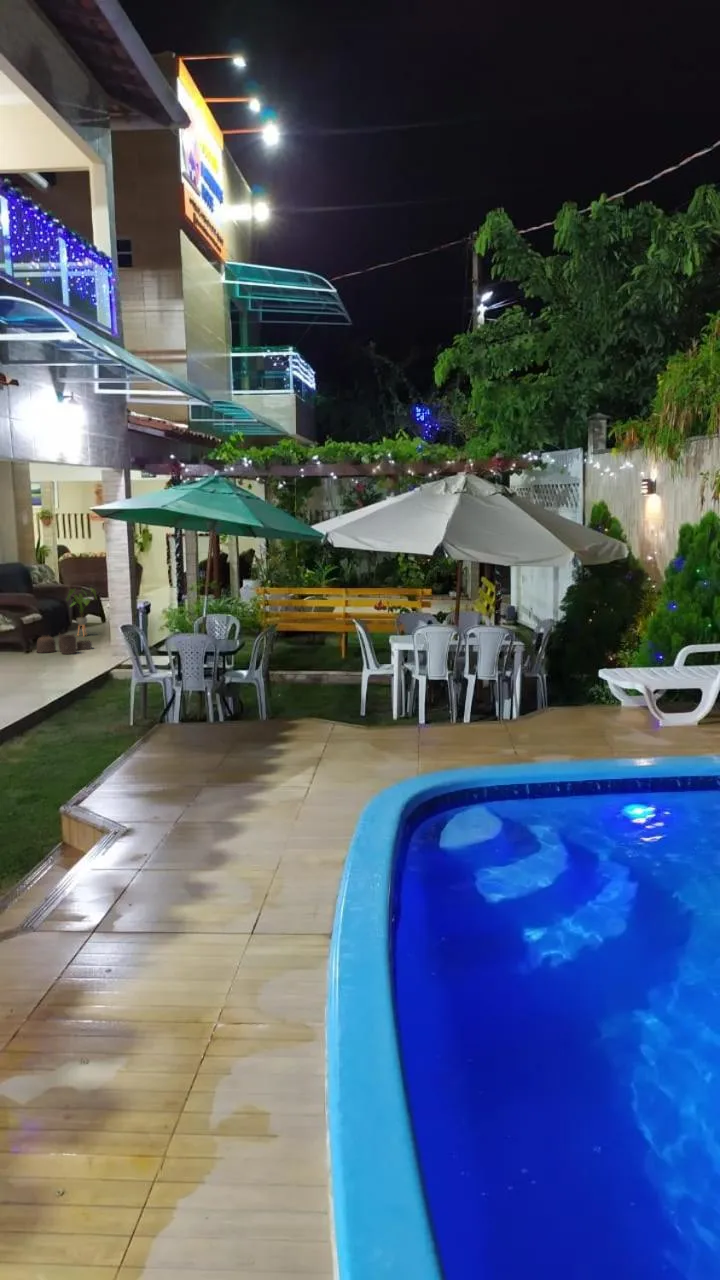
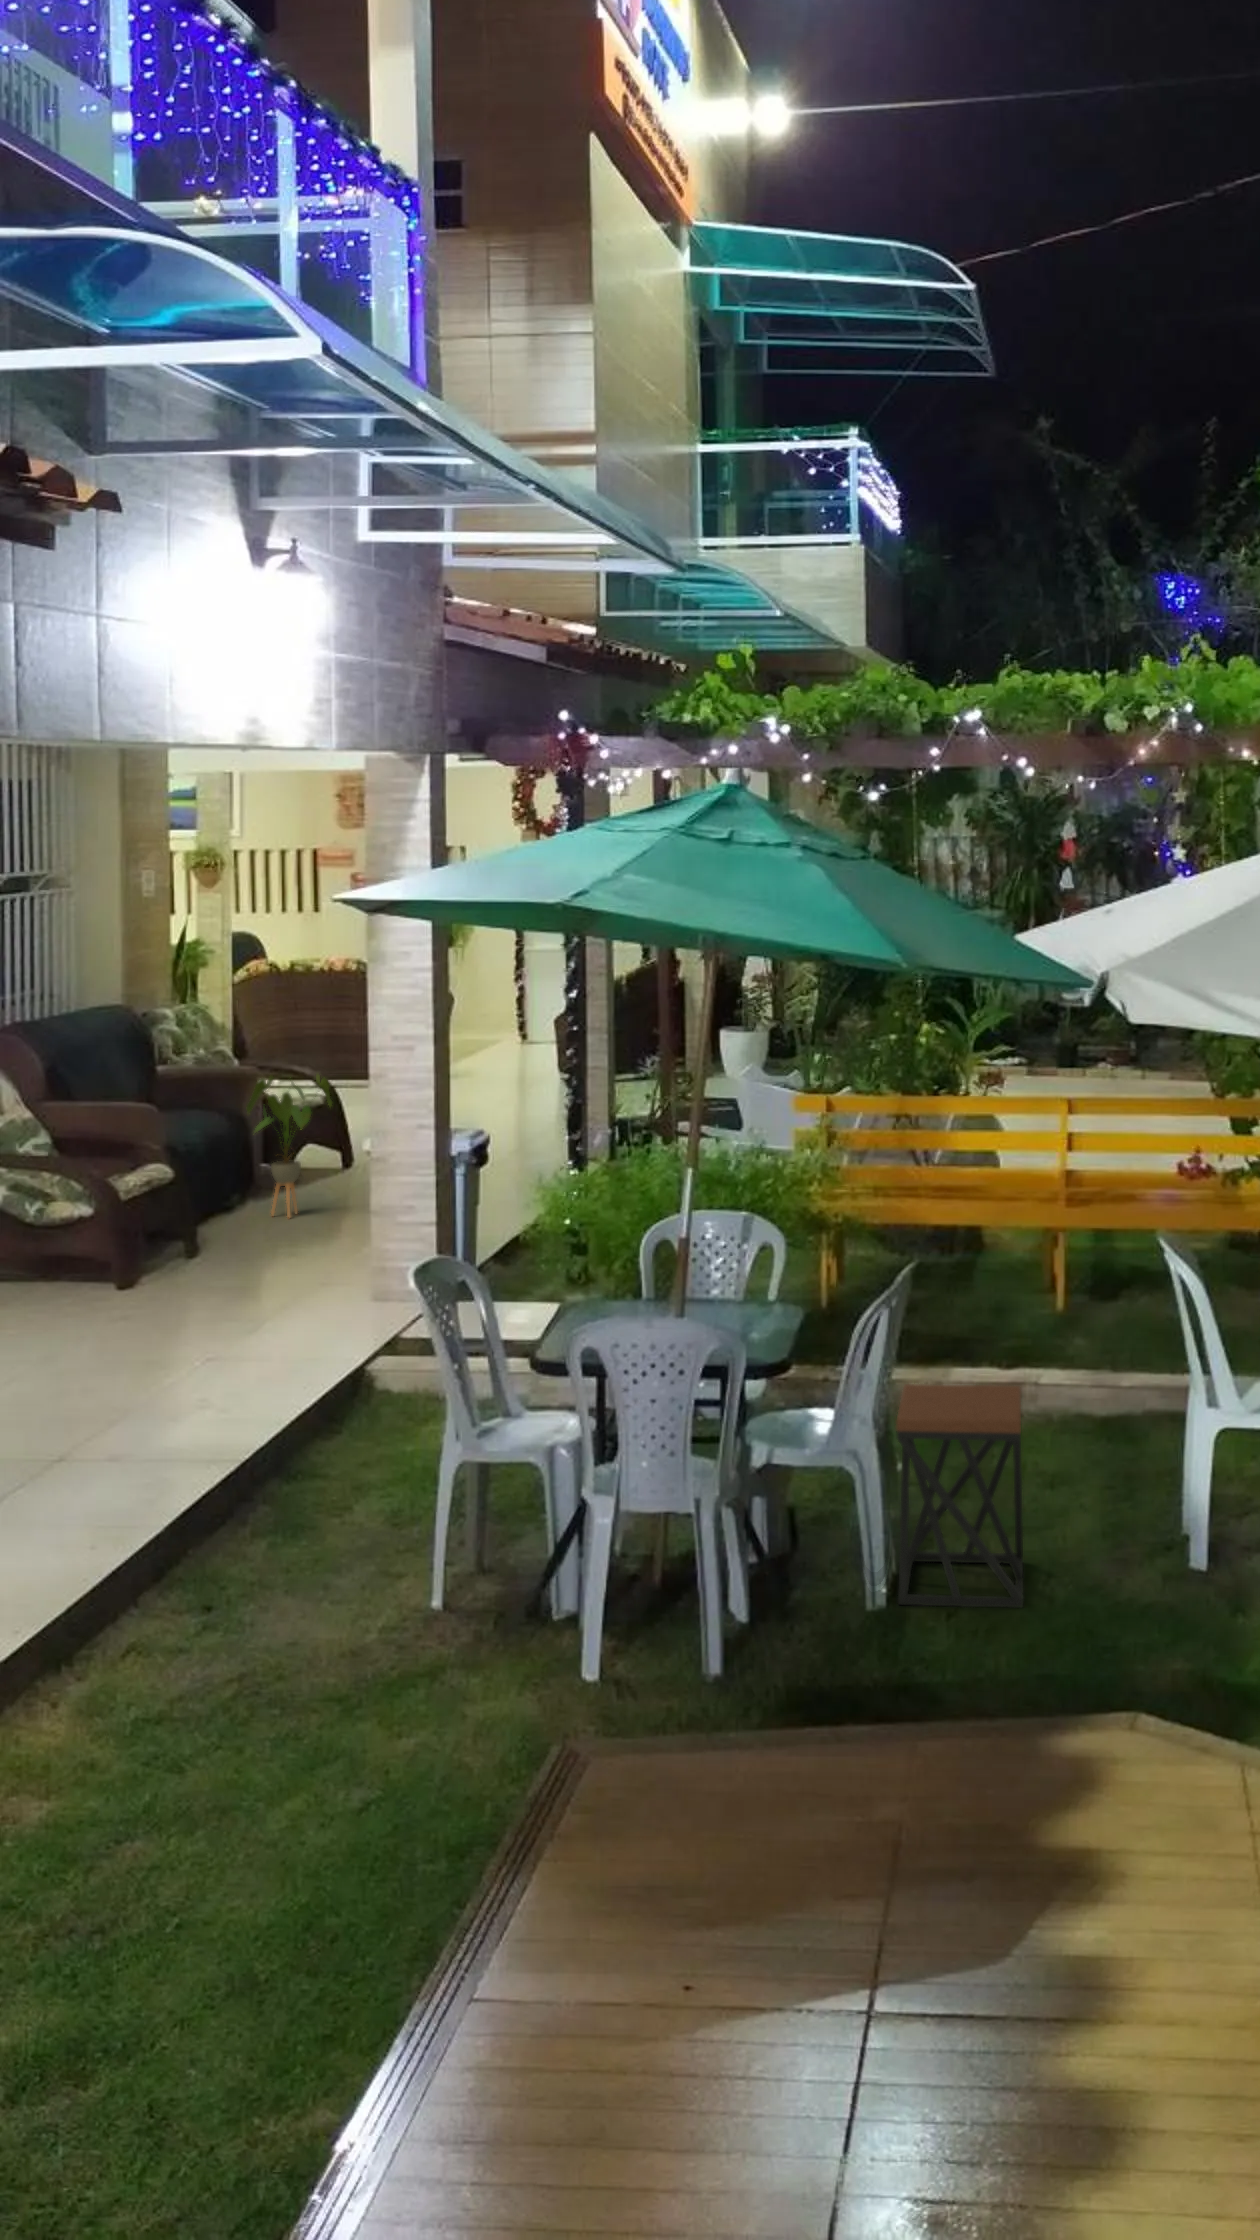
woven basket: present [37,633,92,654] -> none [147,1221,309,1291]
stool: none [271,661,311,720] -> present [896,1384,1023,1608]

